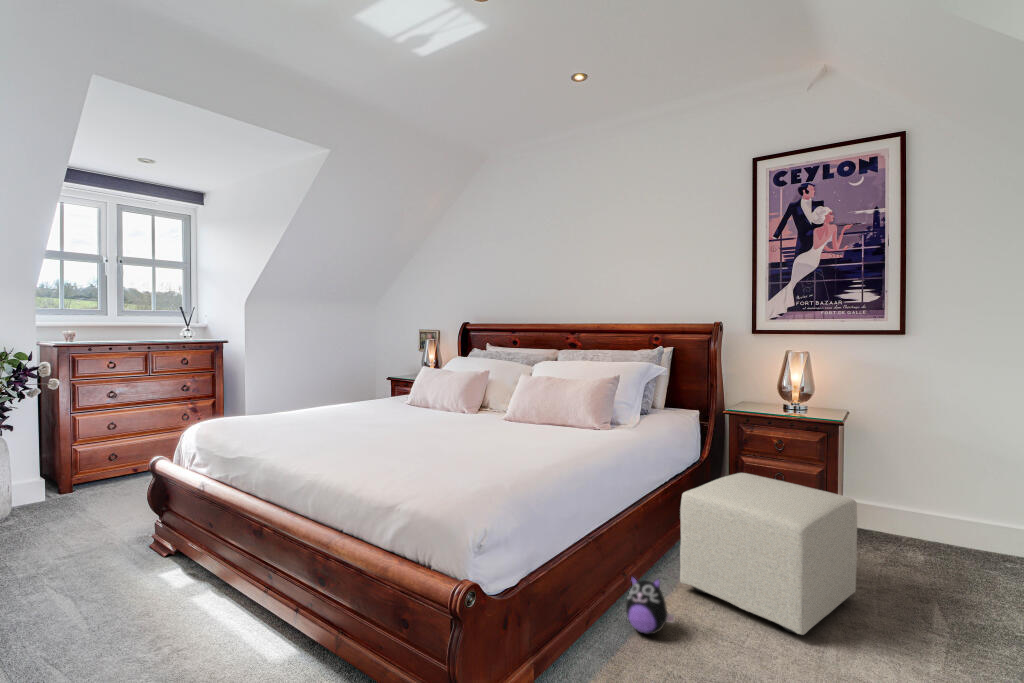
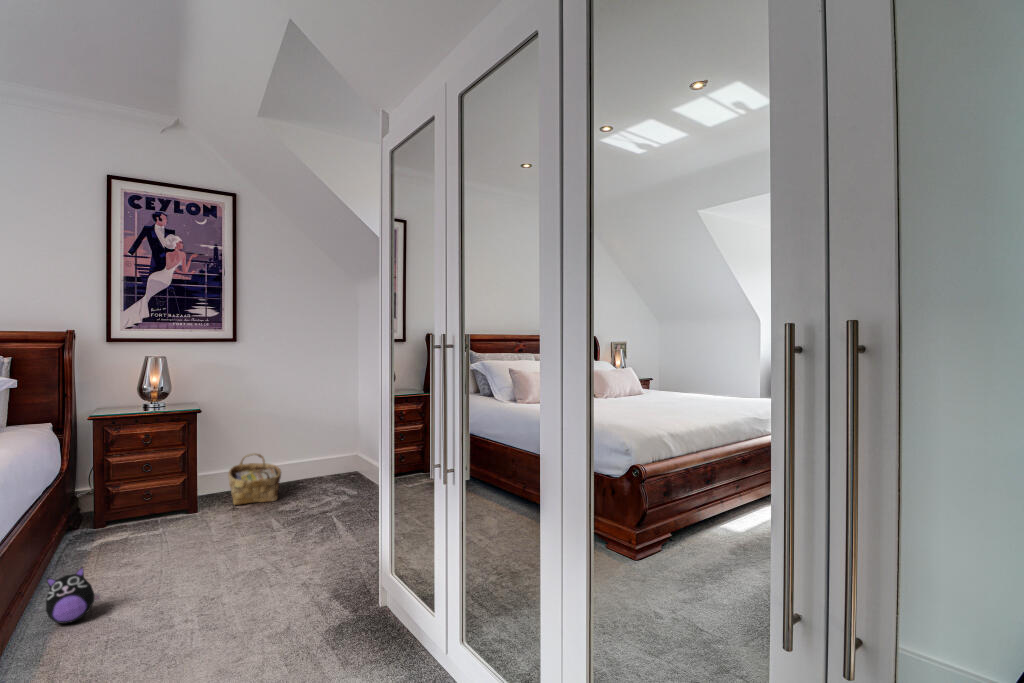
ottoman: present [680,473,857,635] -> none [81,462,226,578]
woven basket: none [885,491,972,572] -> present [228,453,281,505]

